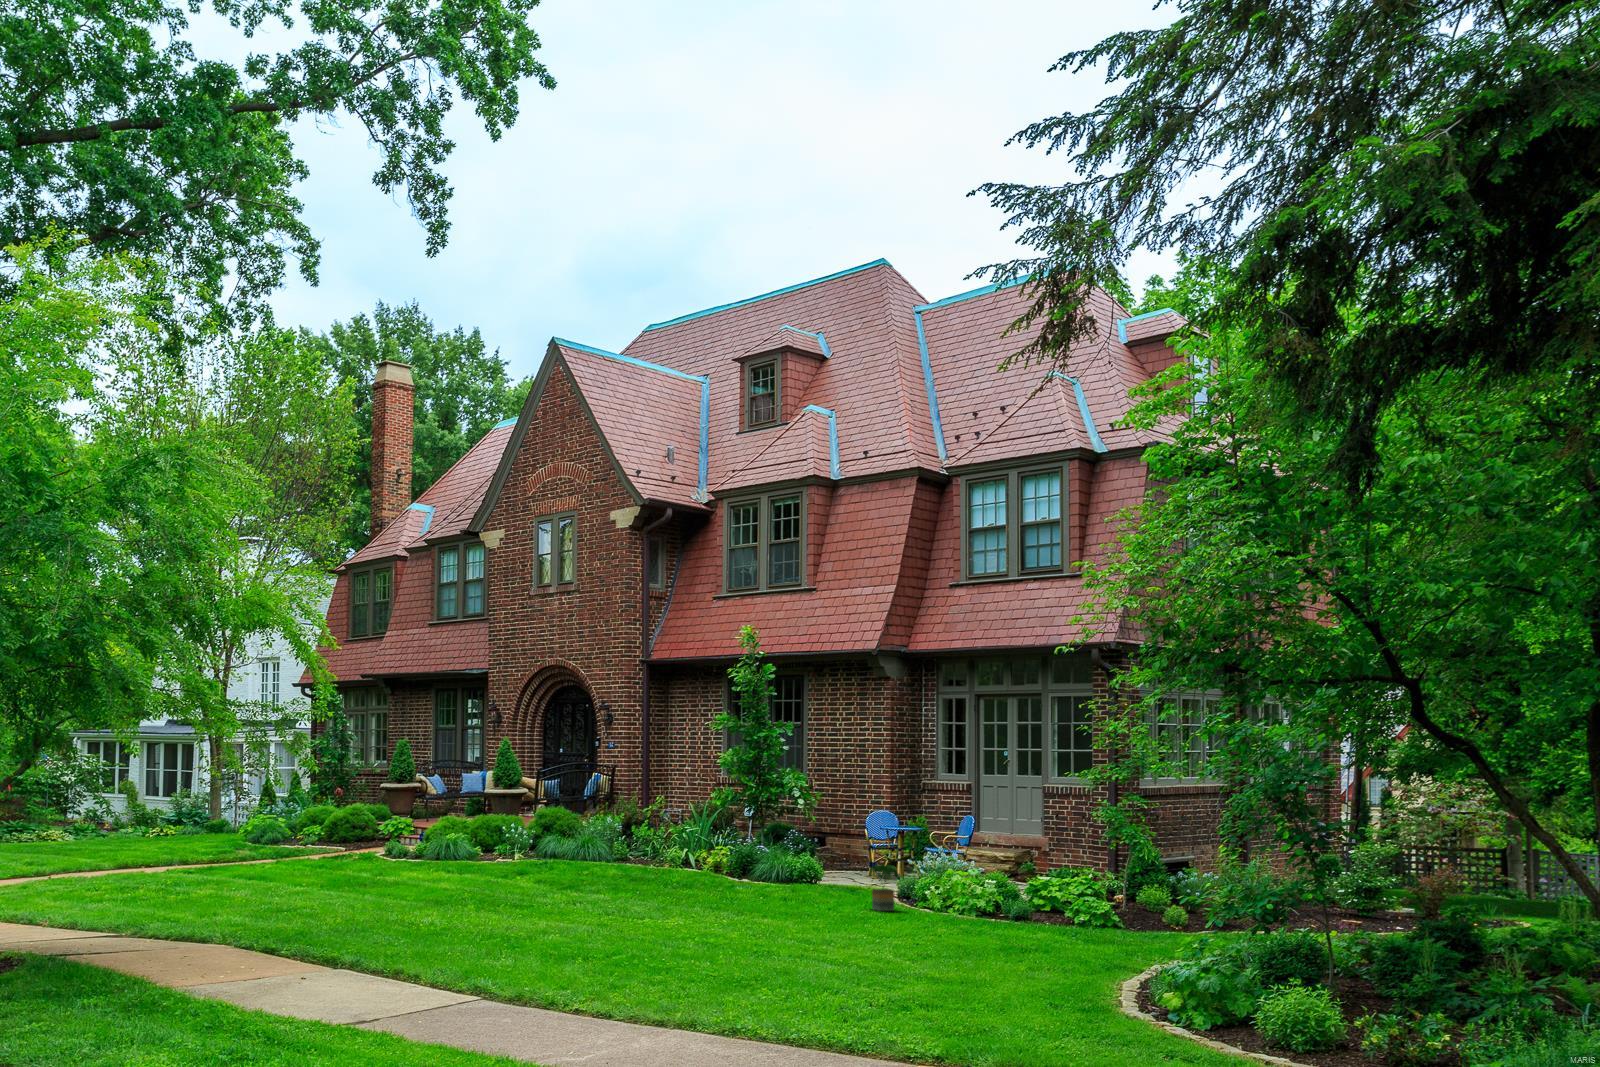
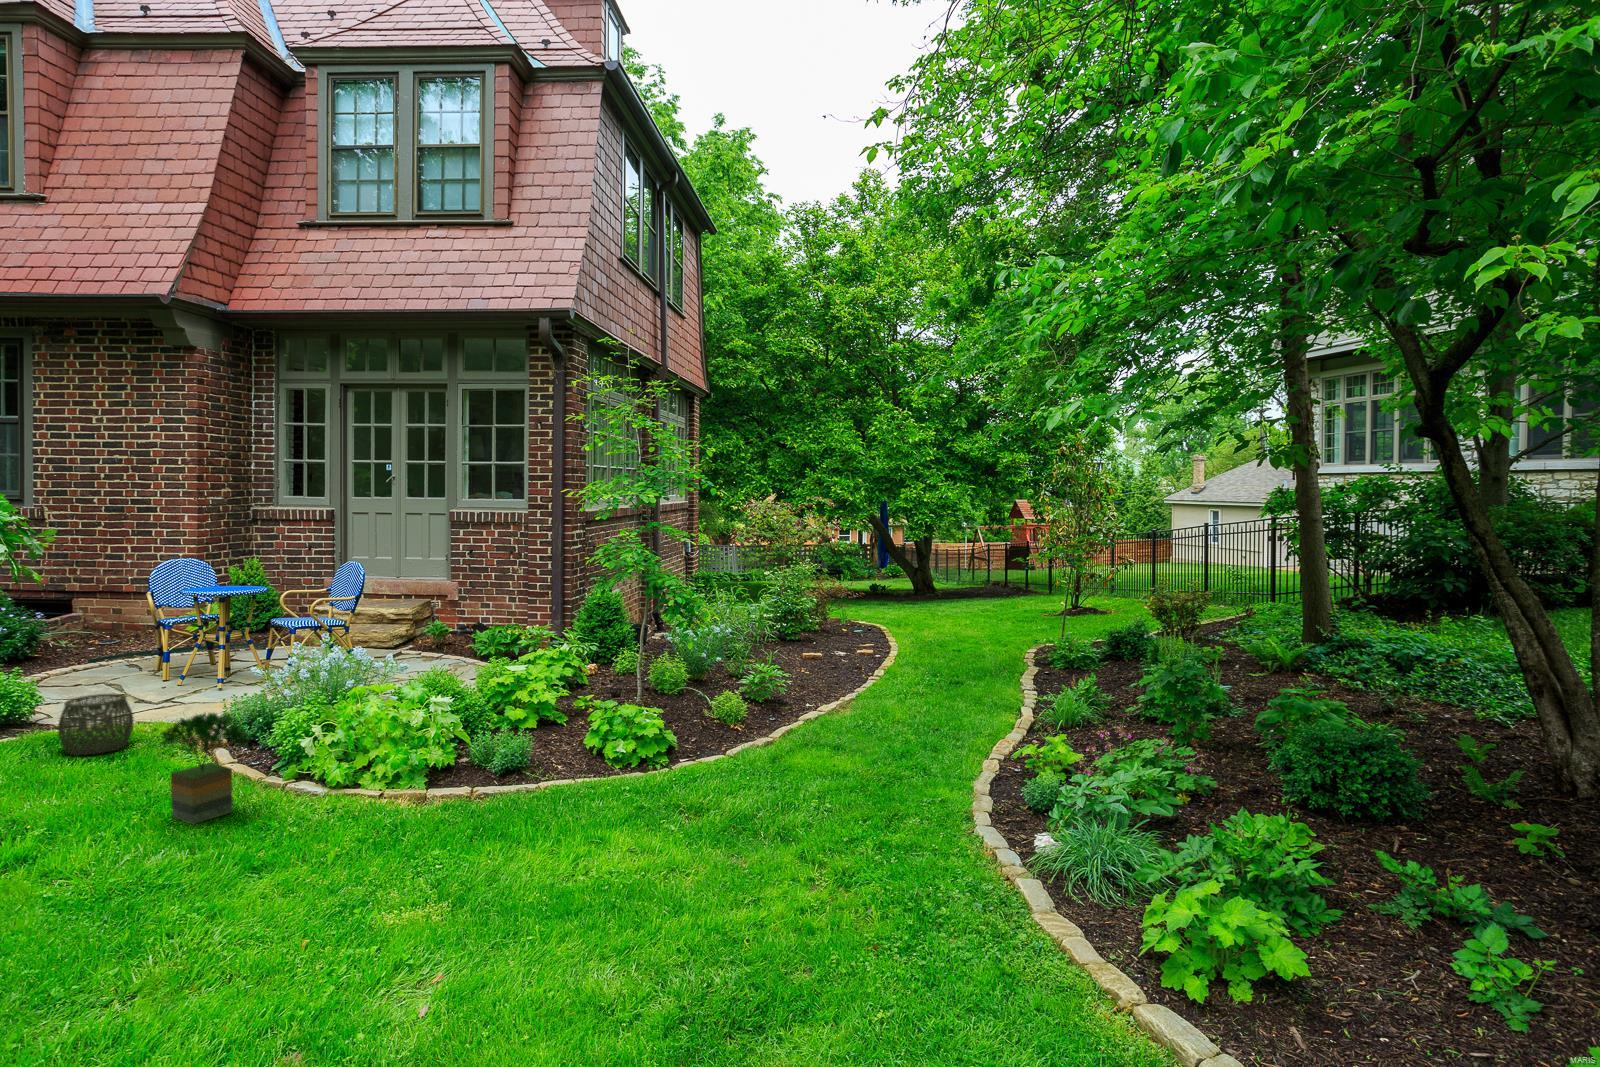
woven basket: none [829,868,858,895] -> present [58,694,134,755]

